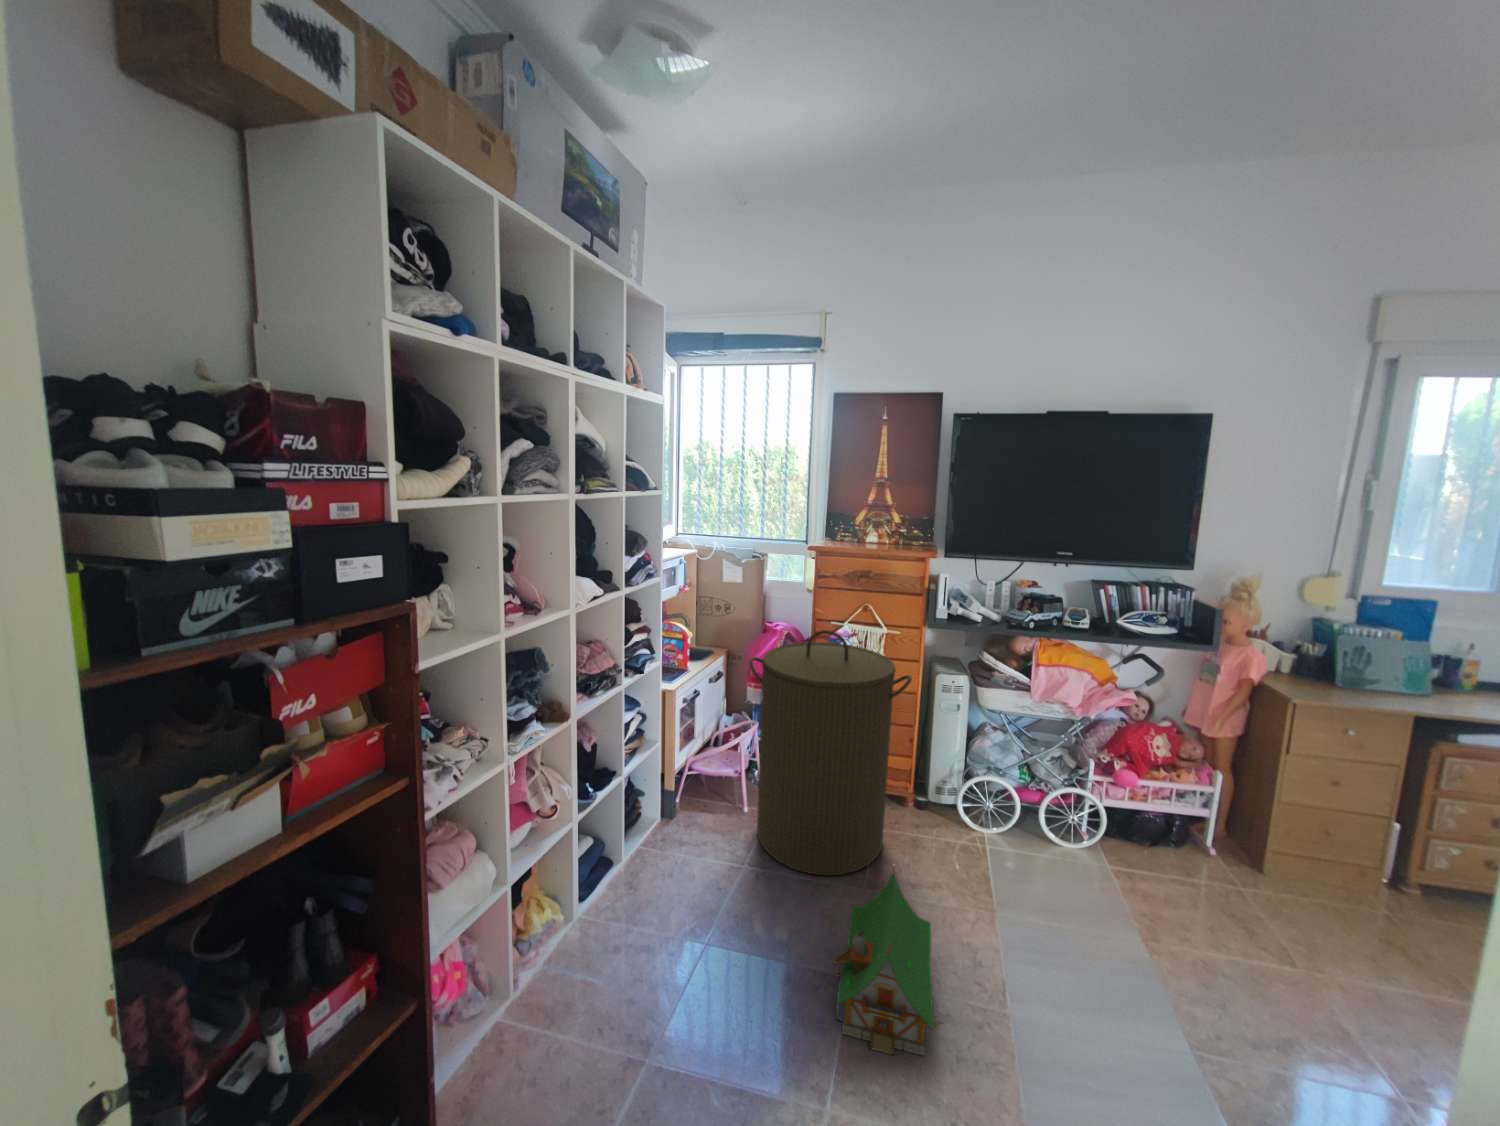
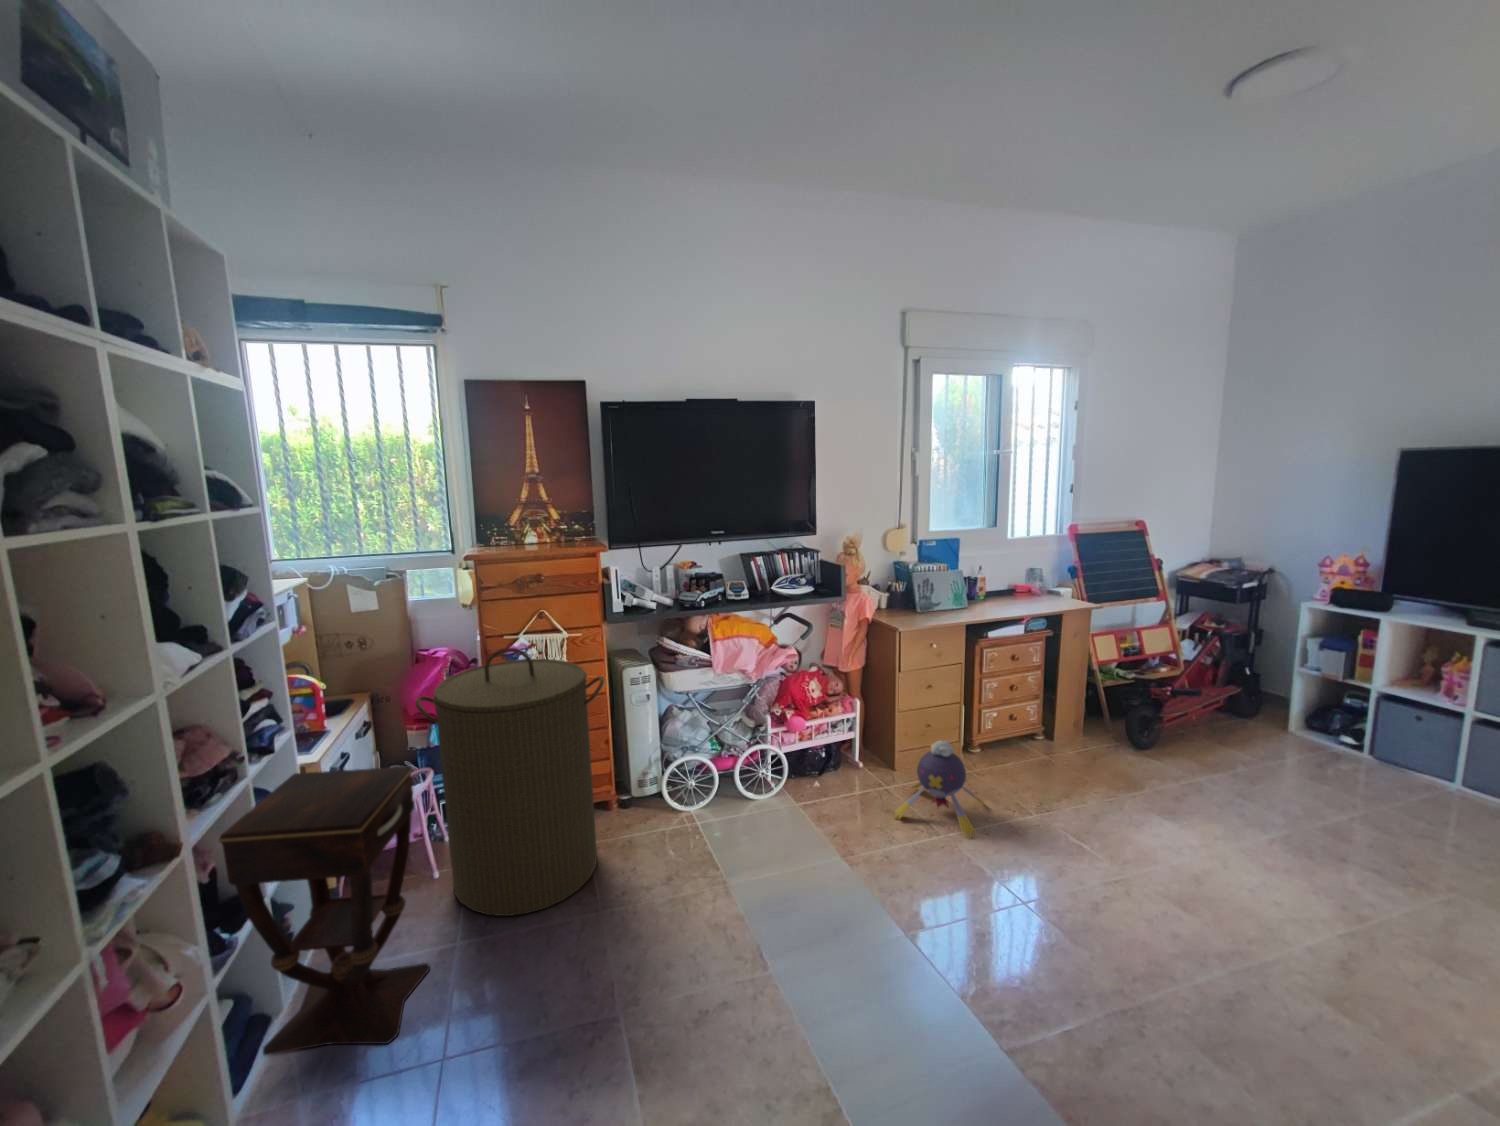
side table: none [591,695,732,937] -> present [219,766,430,1055]
plush toy: none [1254,863,1429,1015] -> present [894,740,985,837]
toy house: present [833,870,943,1056] -> none [580,864,693,1043]

